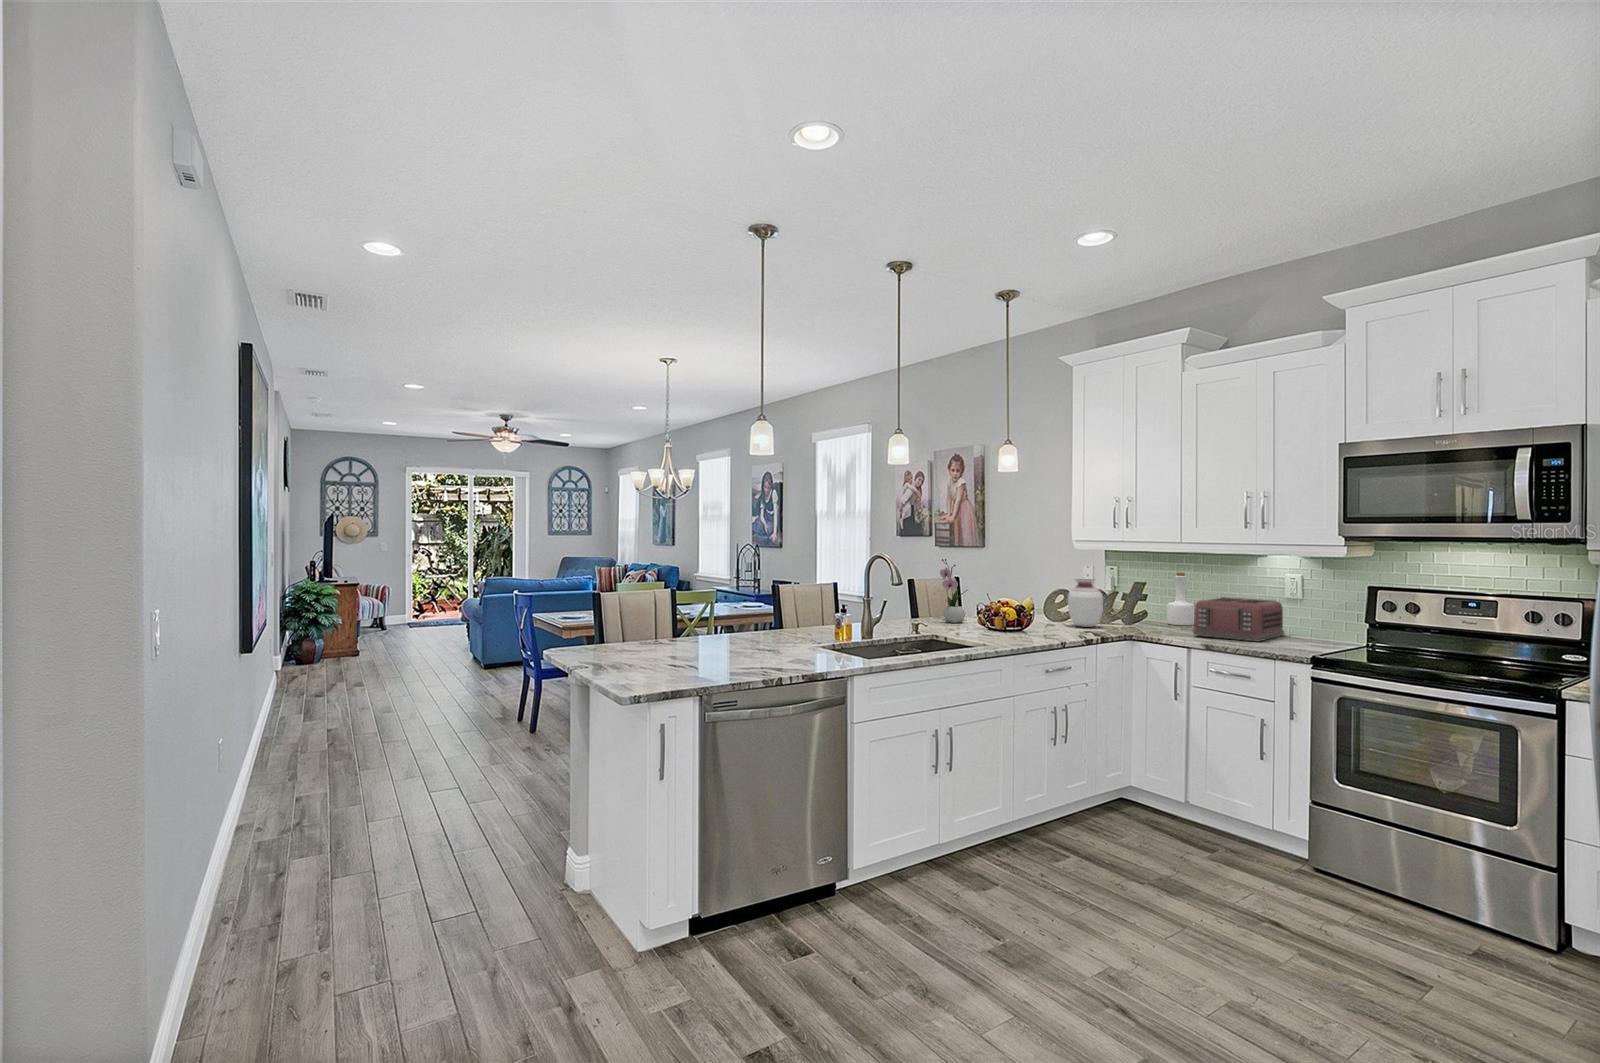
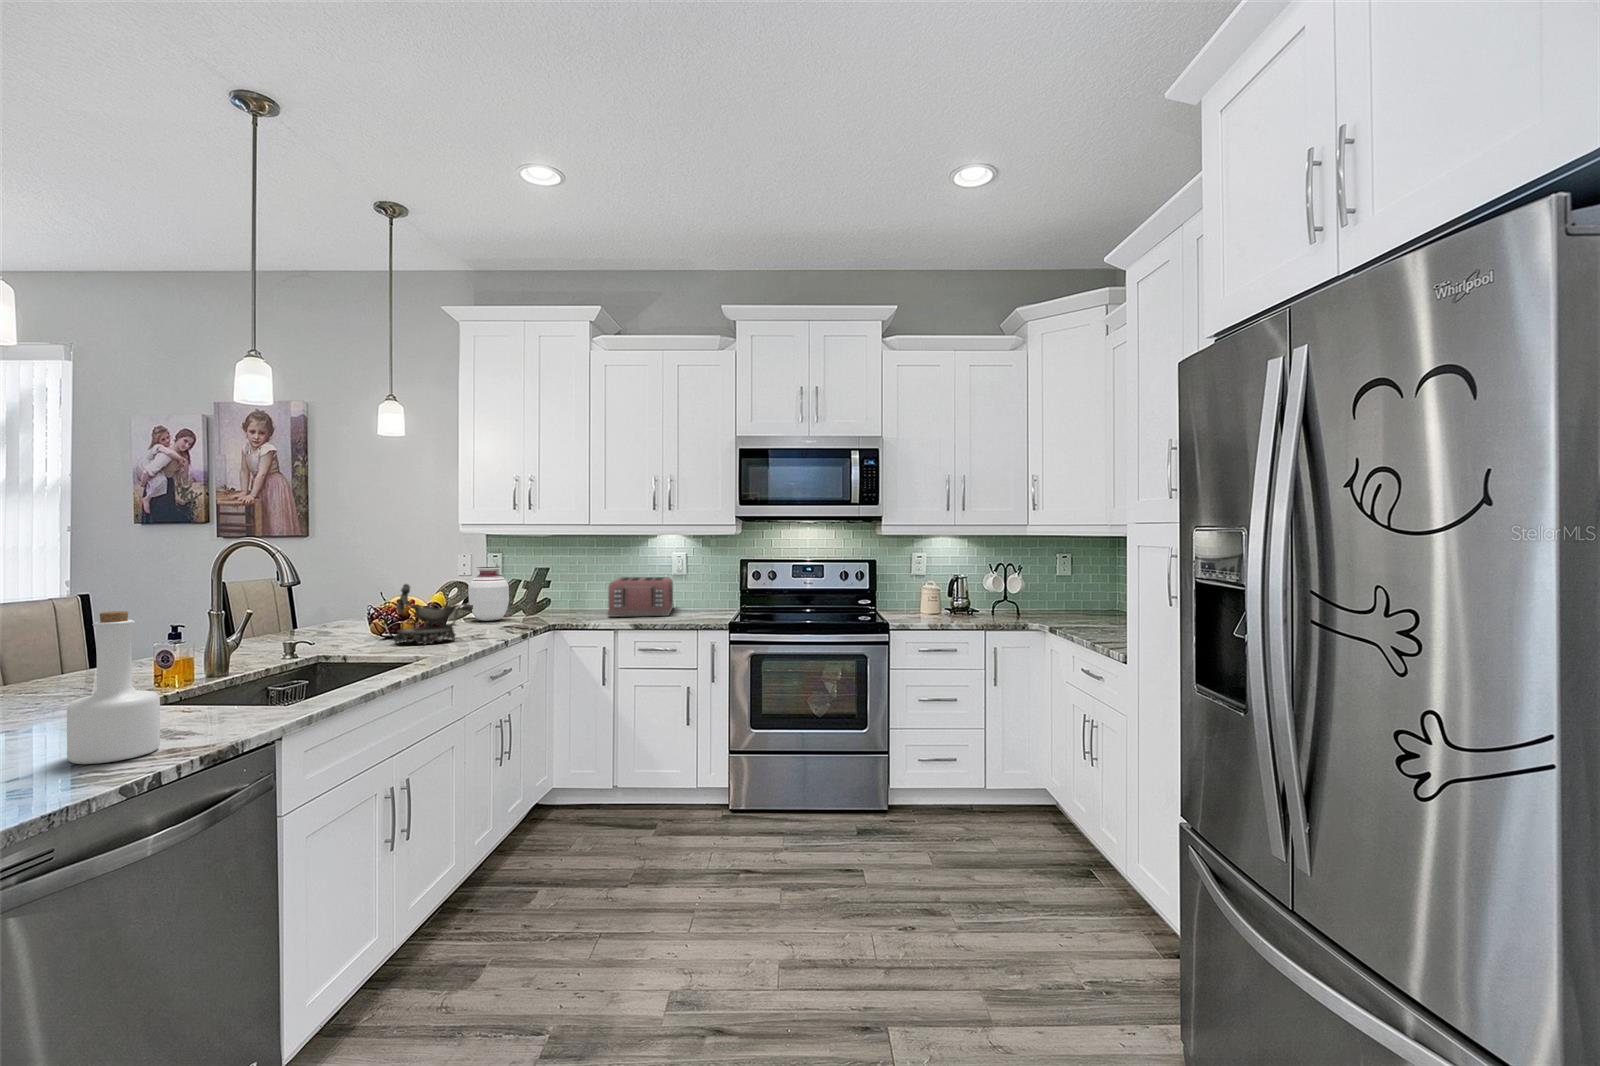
flower arrangement: present [940,559,967,623] -> none [296,549,339,635]
bottle: present [1167,573,1194,625] -> present [67,611,160,764]
decorative bowl: none [982,588,1042,638] -> present [394,584,473,645]

